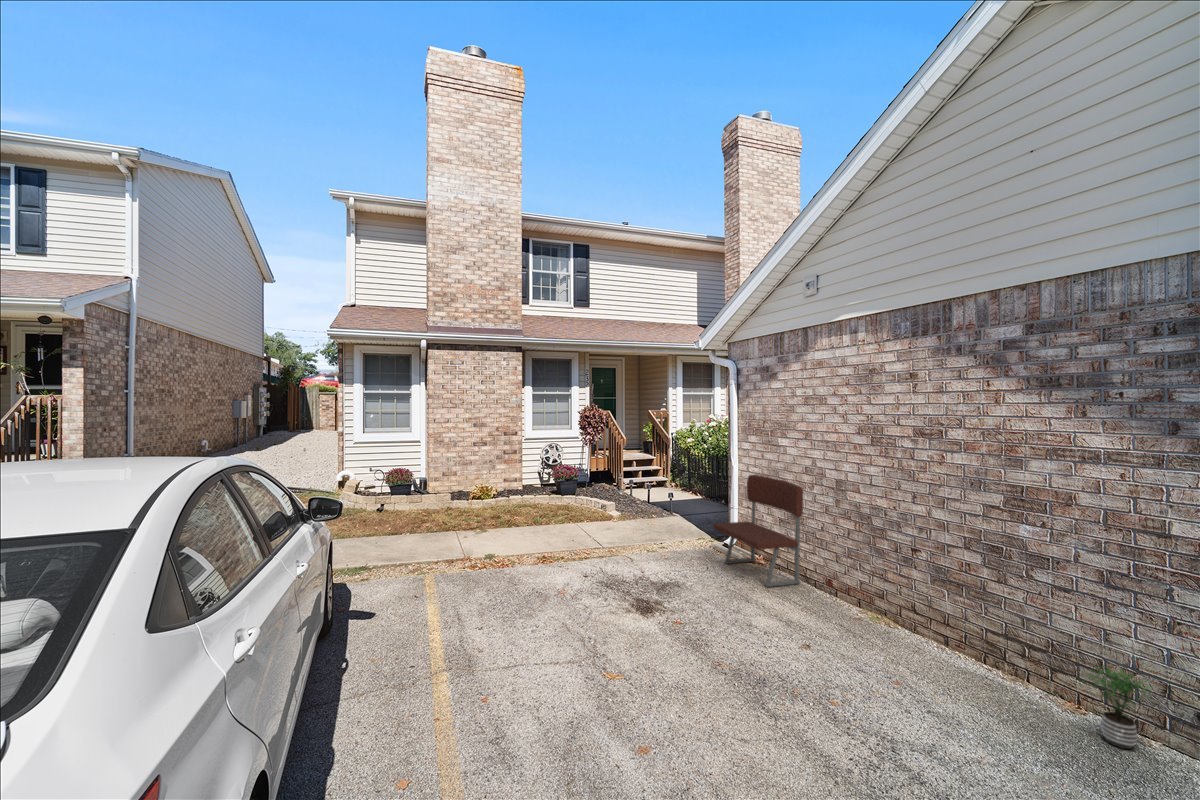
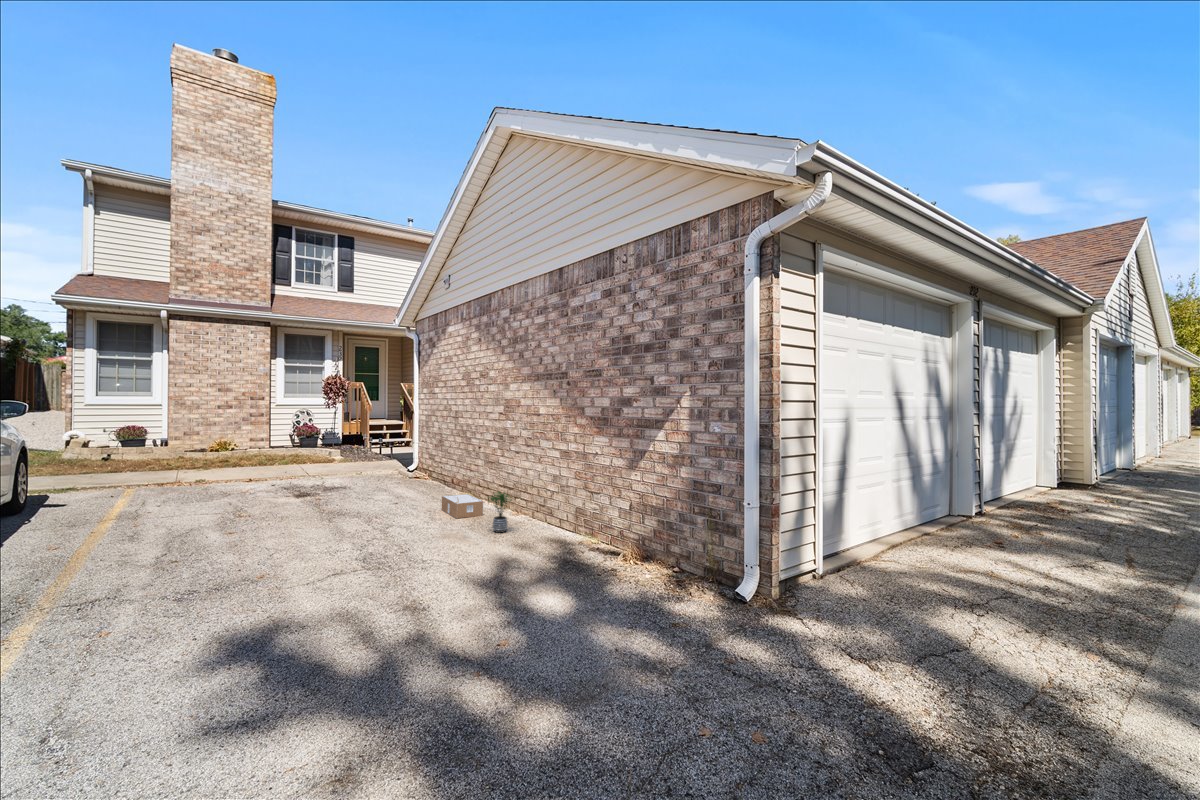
bench: present [713,475,803,587] -> none [379,417,430,490]
cardboard box: none [901,623,998,683] -> present [442,494,483,518]

